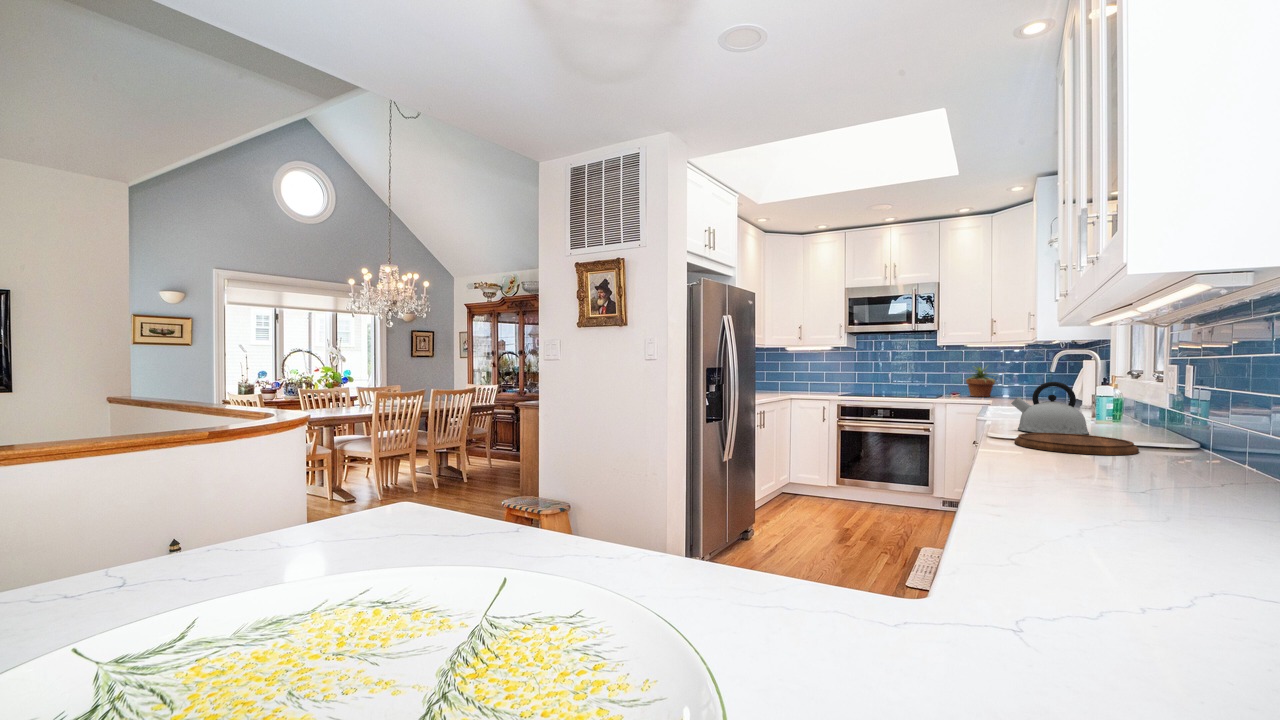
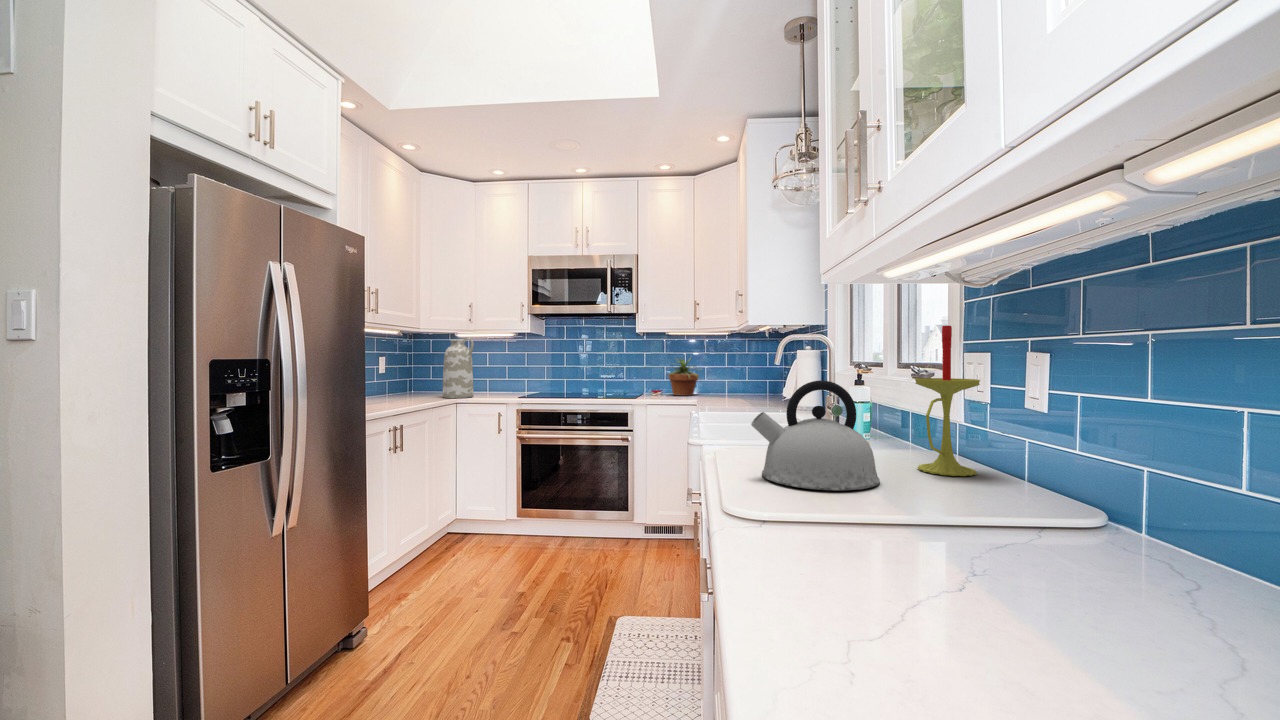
vase: none [782,350,804,393] -> present [443,337,474,398]
candle: none [1123,350,1167,436] -> present [915,326,980,476]
cutting board: present [1014,433,1139,455] -> none [792,504,1101,625]

